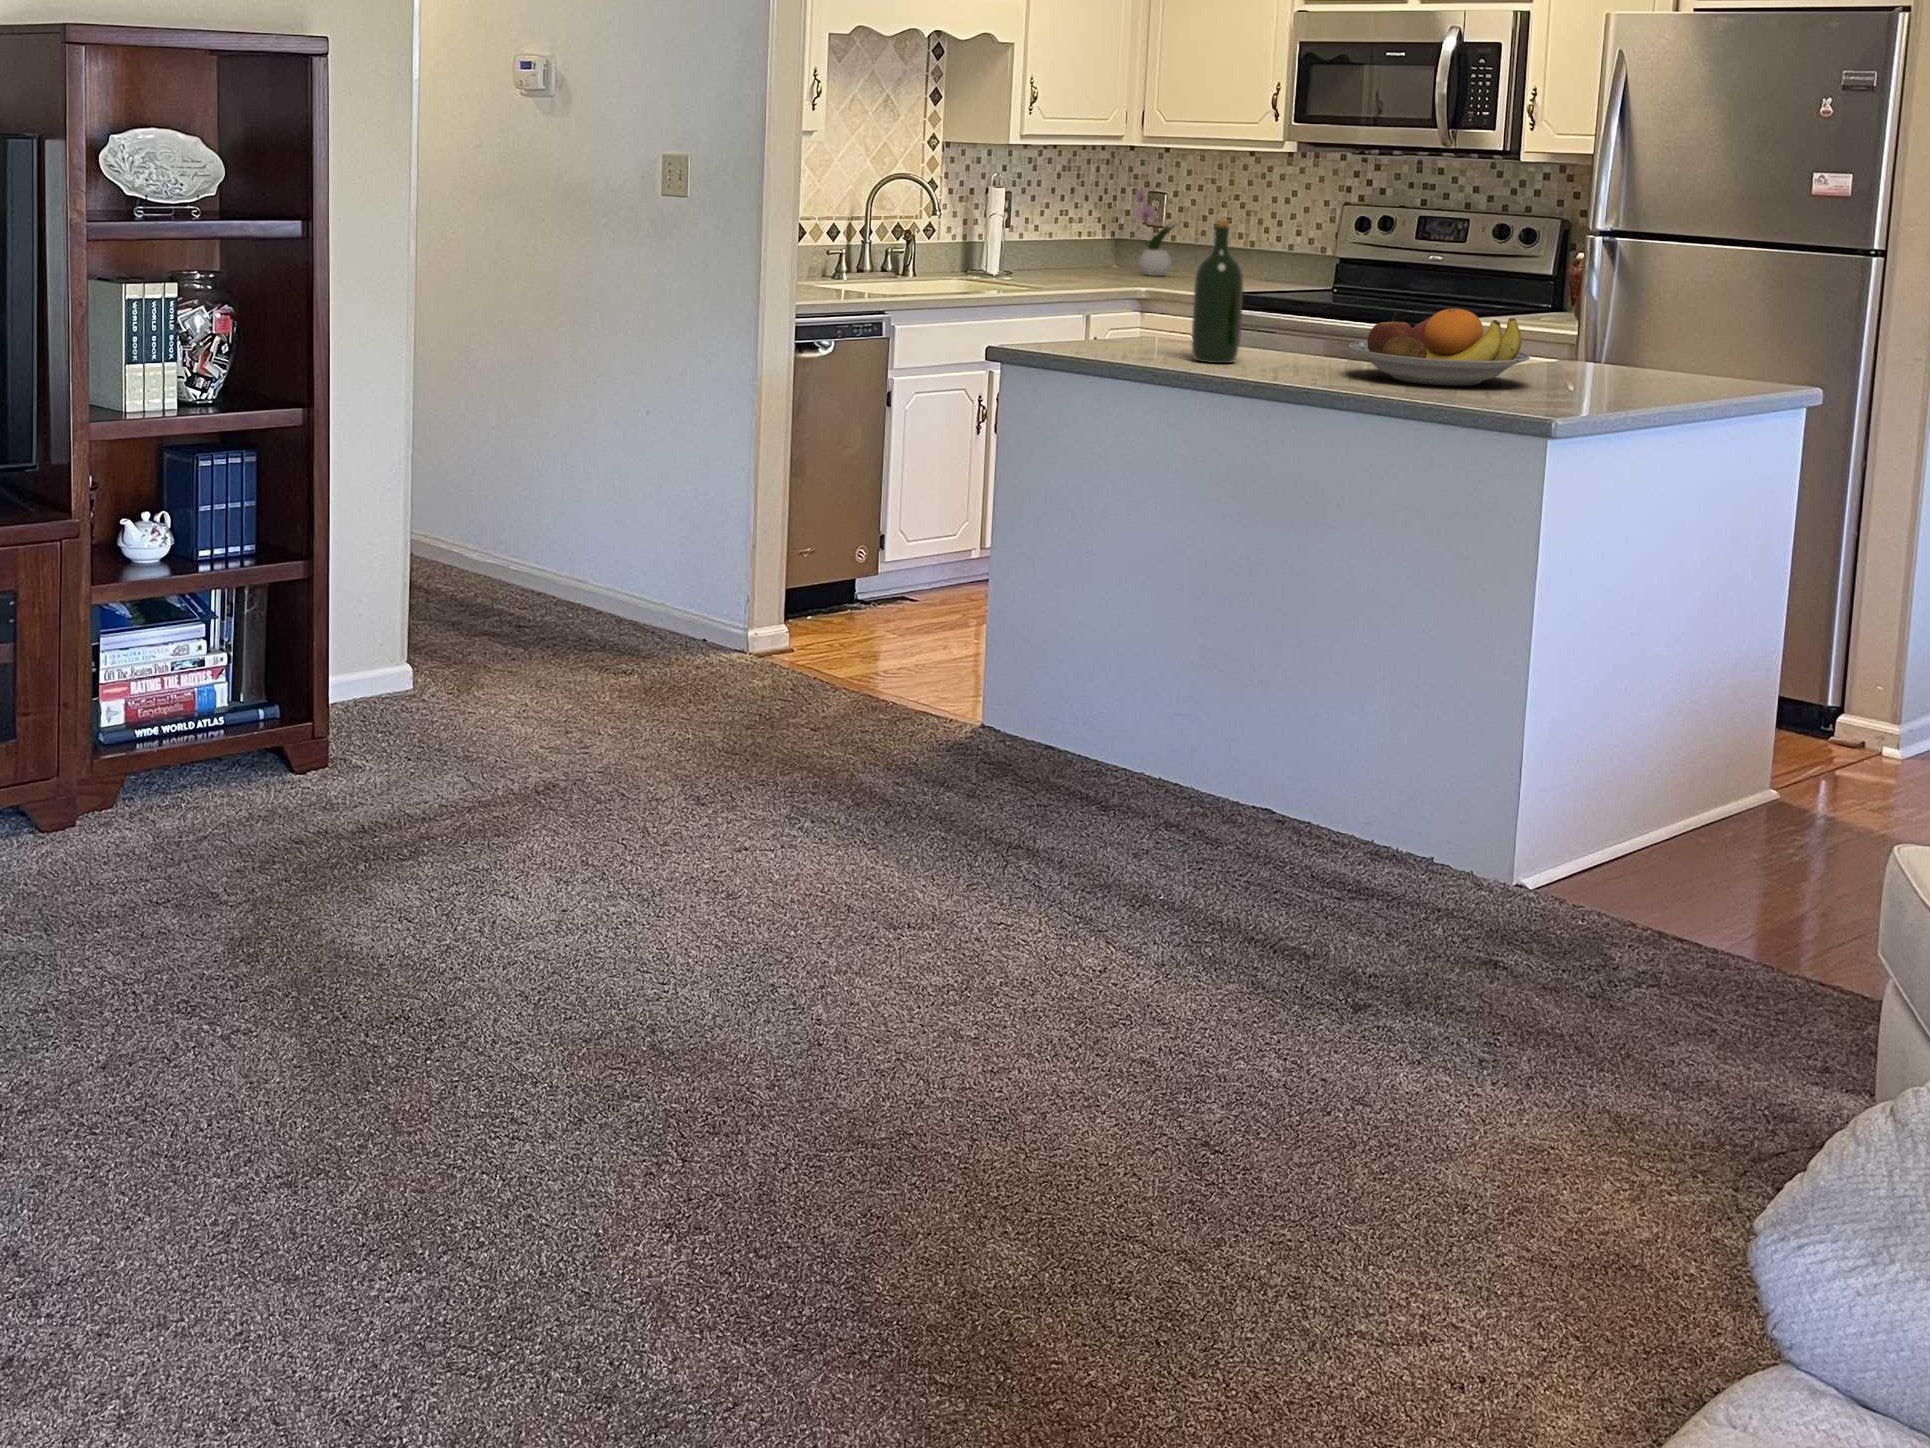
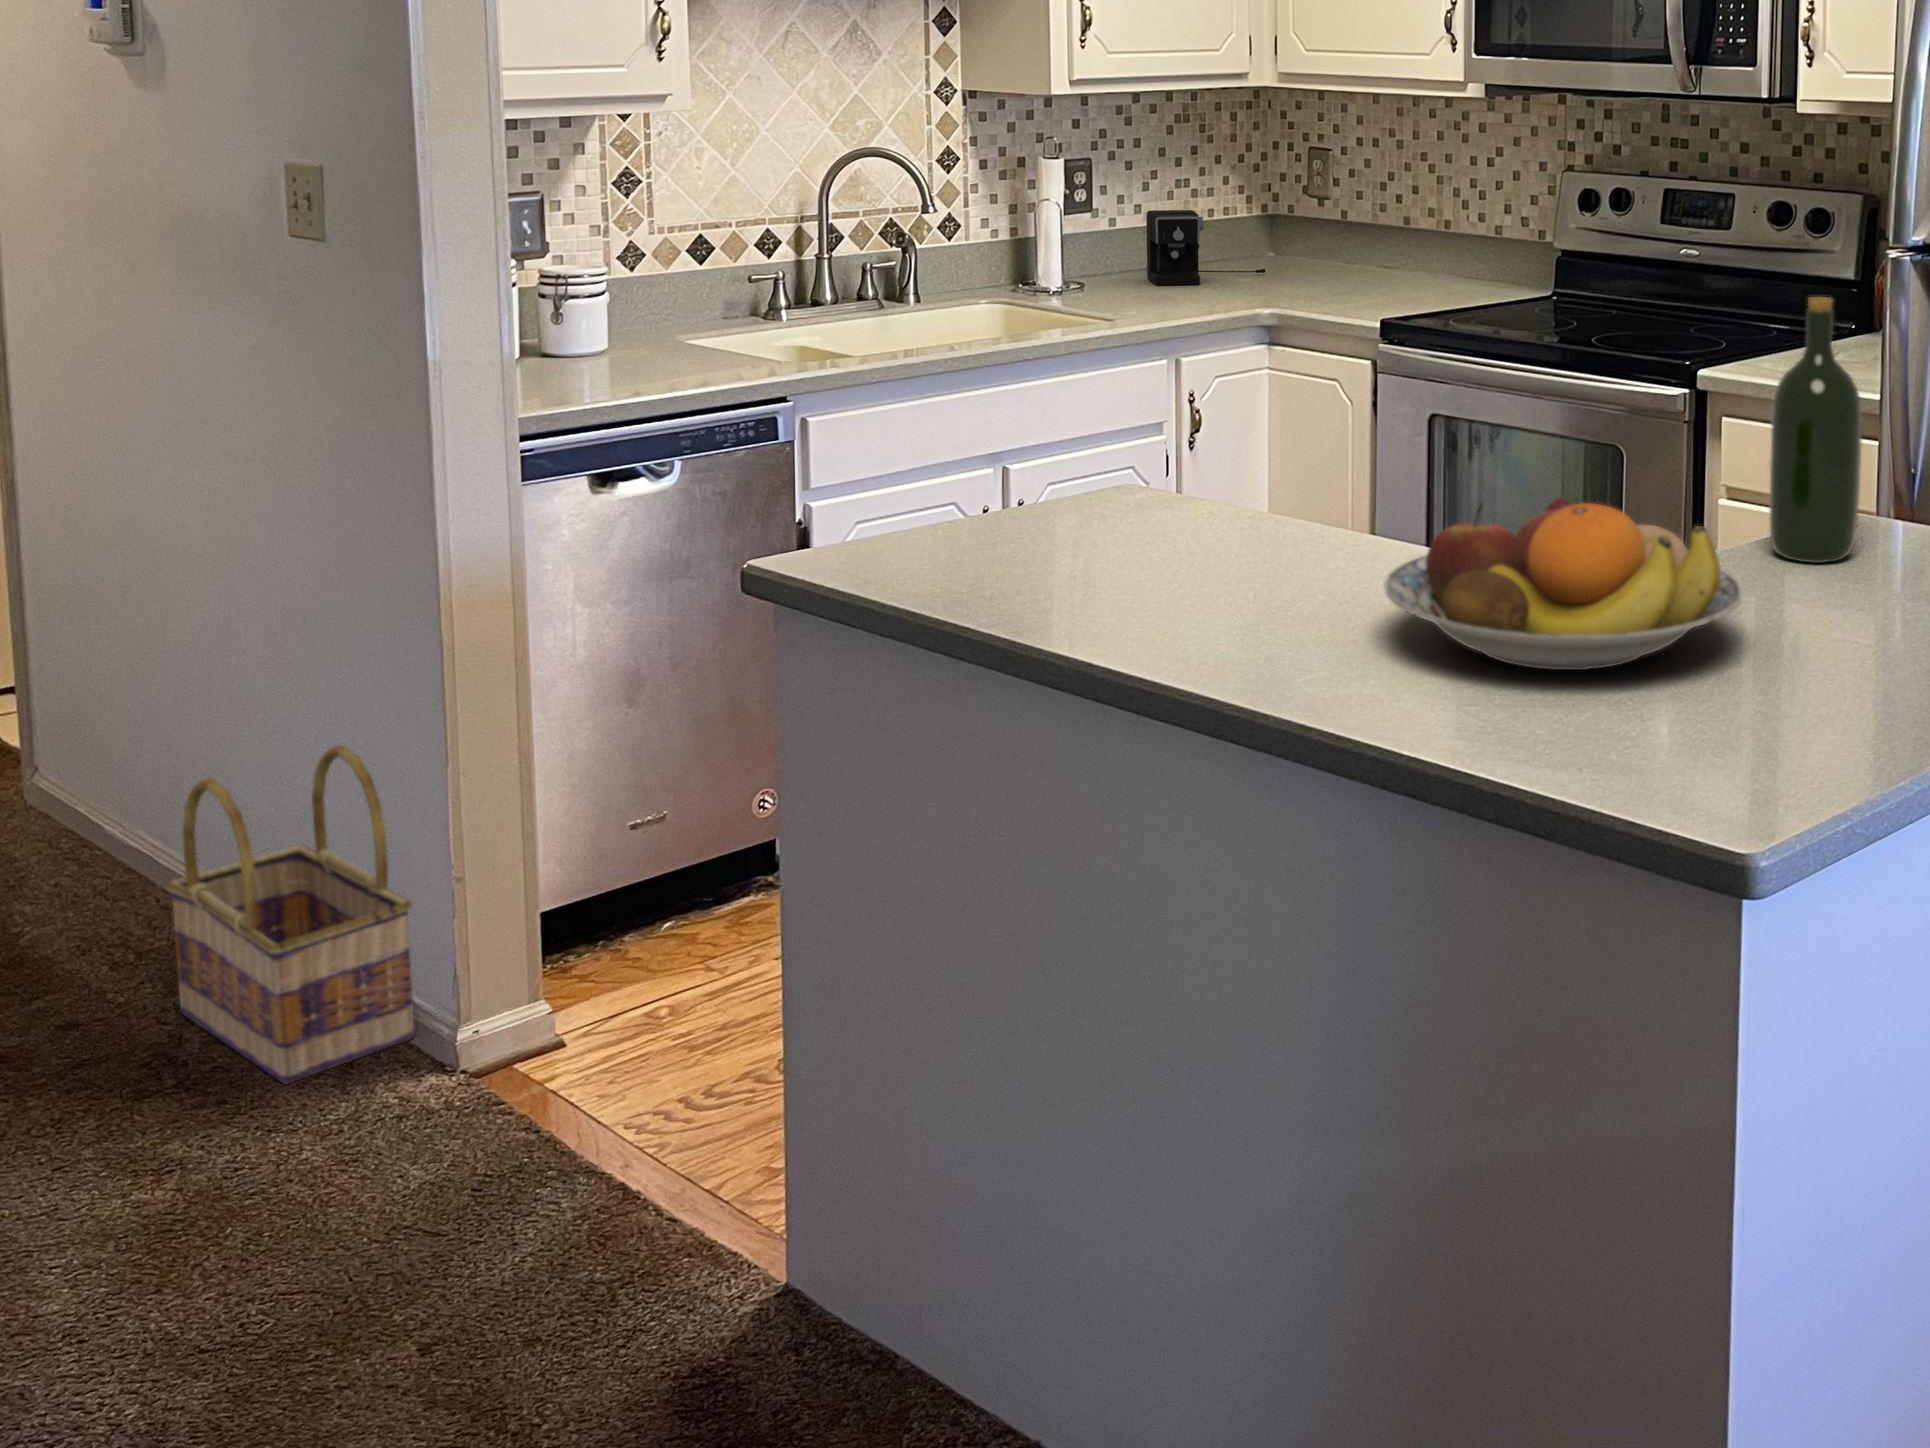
flower arrangement: present [1134,174,1174,276] -> none [1283,122,1345,271]
wine bottle: present [1192,220,1243,363] -> present [1769,296,1862,563]
coffee maker: none [1045,228,1122,278] -> present [1146,210,1265,285]
basket: none [578,484,719,656] -> present [167,745,414,1083]

